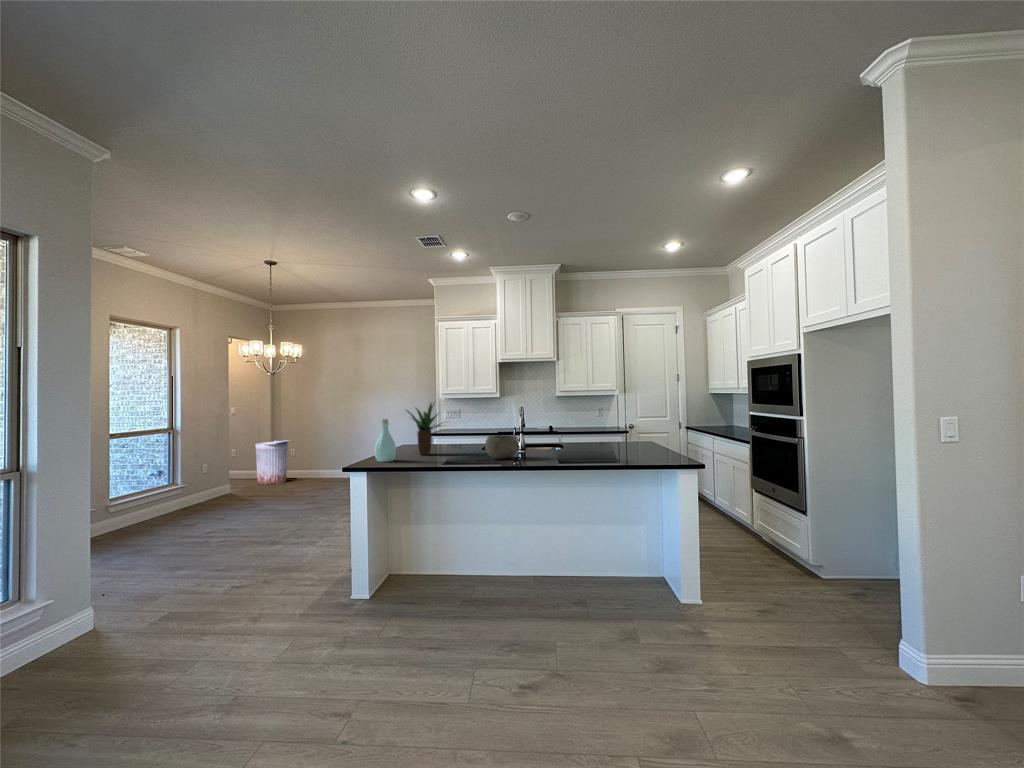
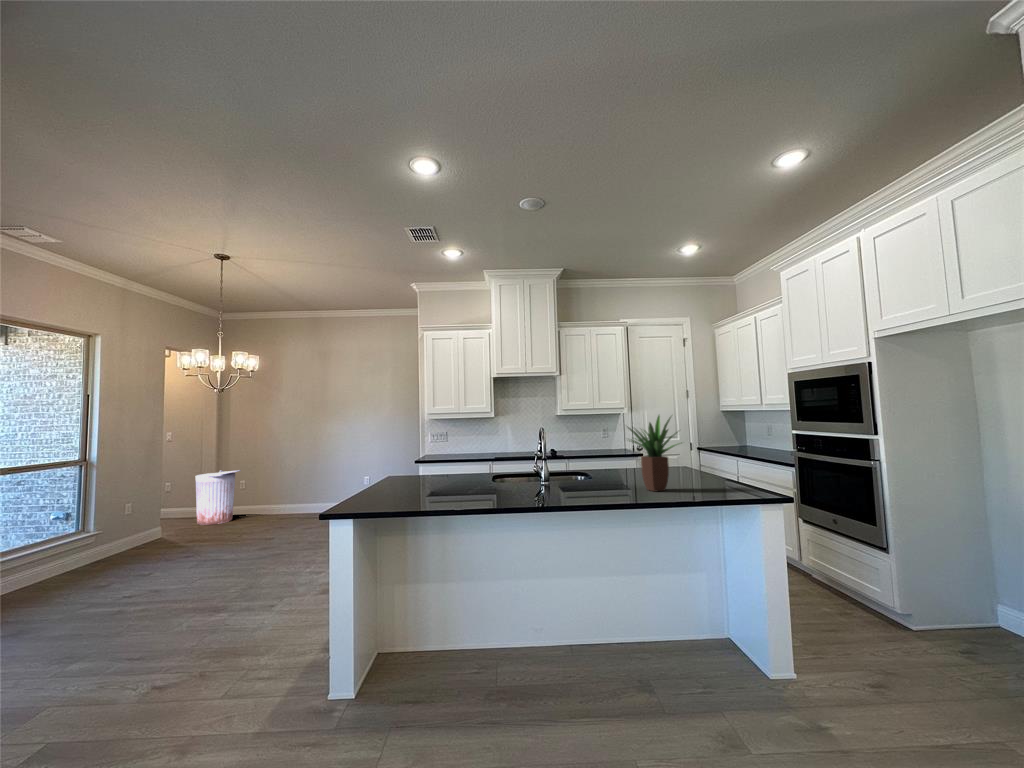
potted plant: present [407,403,440,455] -> present [628,416,680,491]
bottle: present [375,419,396,462] -> none [364,445,392,502]
bowl: present [485,435,518,459] -> none [509,463,551,494]

